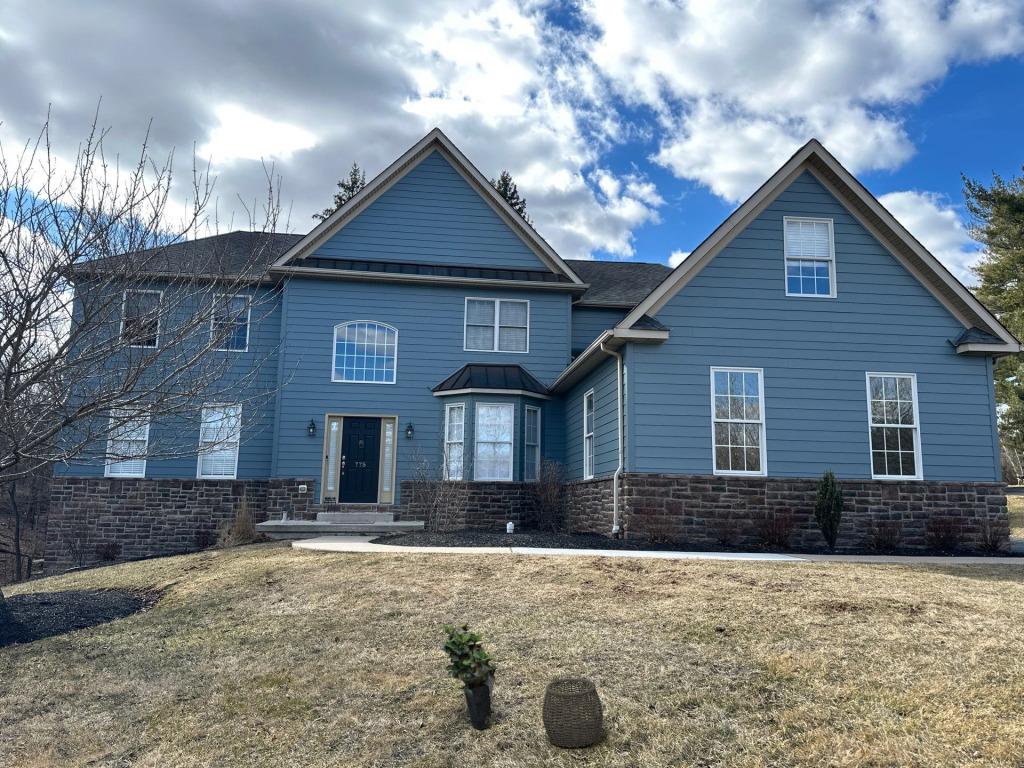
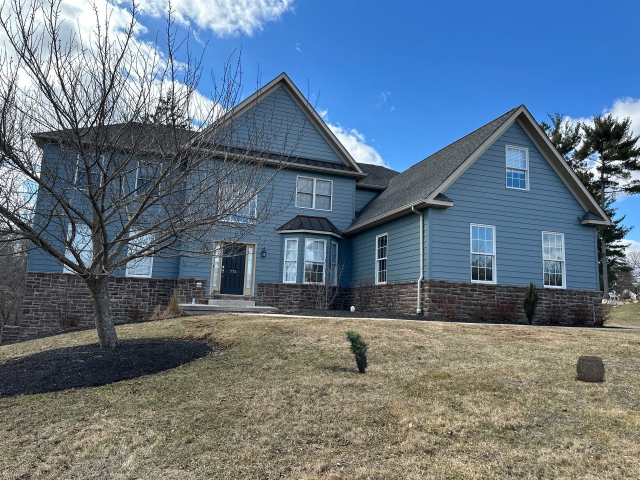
potted plant: present [440,621,498,730] -> present [344,331,369,373]

